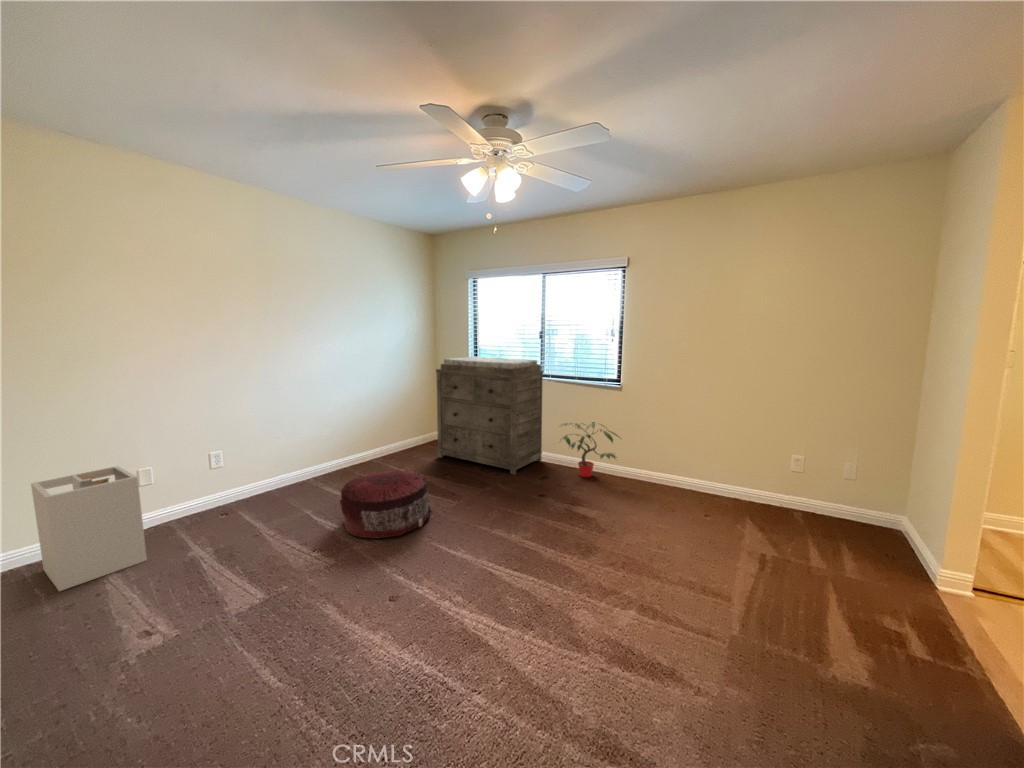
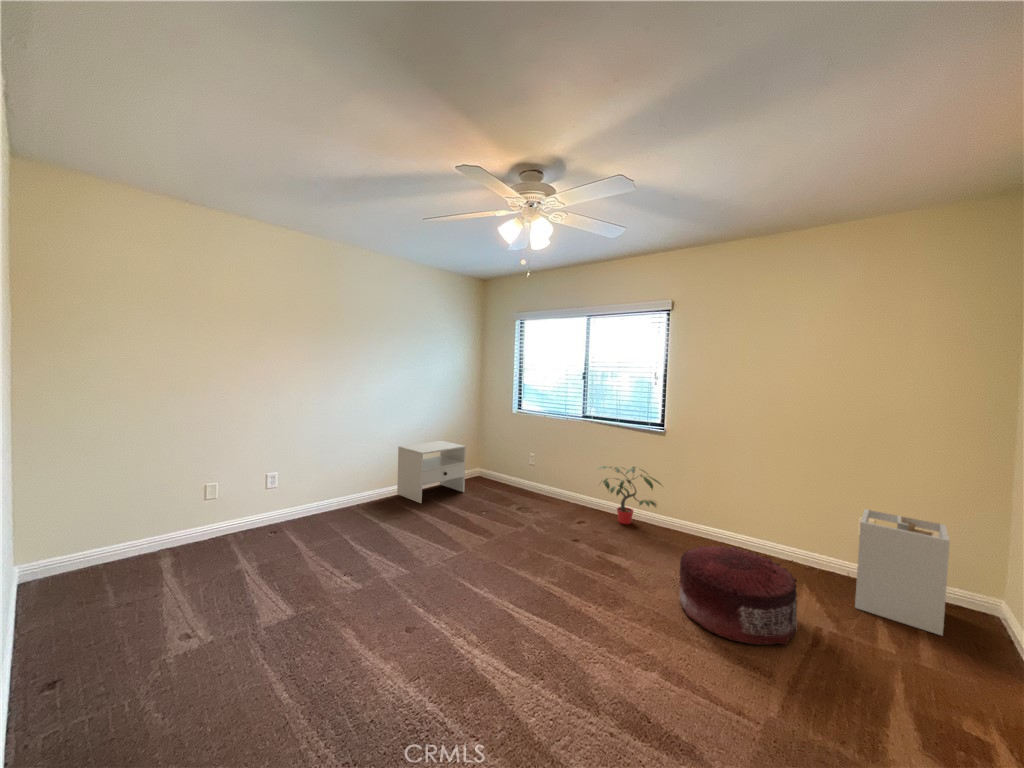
dresser: present [436,357,543,475] -> none [478,396,585,516]
nightstand: none [351,407,423,472] -> present [397,441,466,503]
laundry hamper: present [31,466,147,591] -> present [855,509,950,636]
pouf: present [340,470,431,538] -> present [679,546,797,645]

